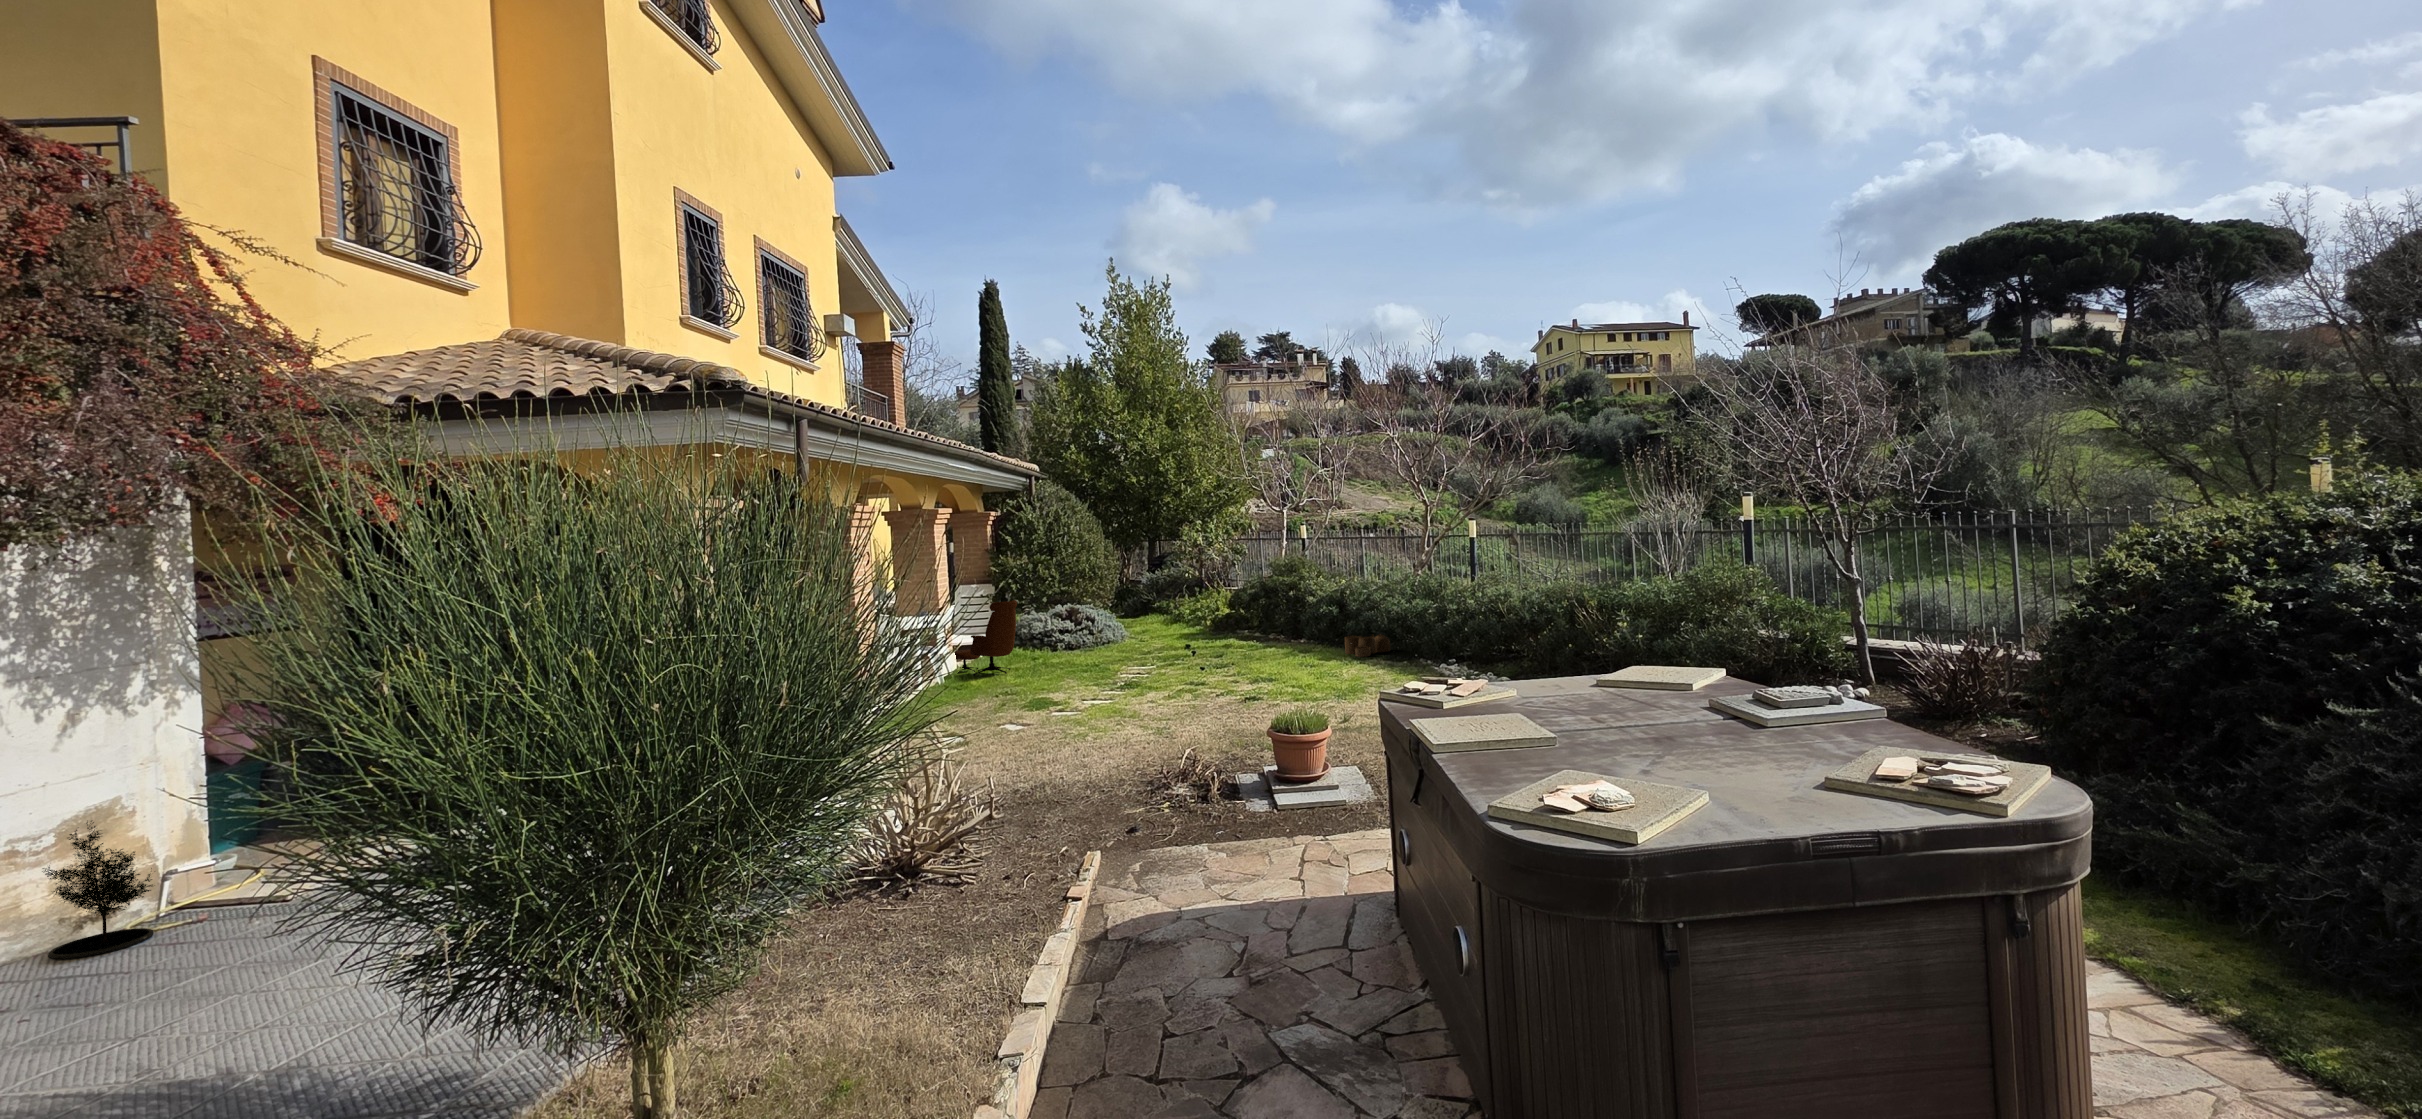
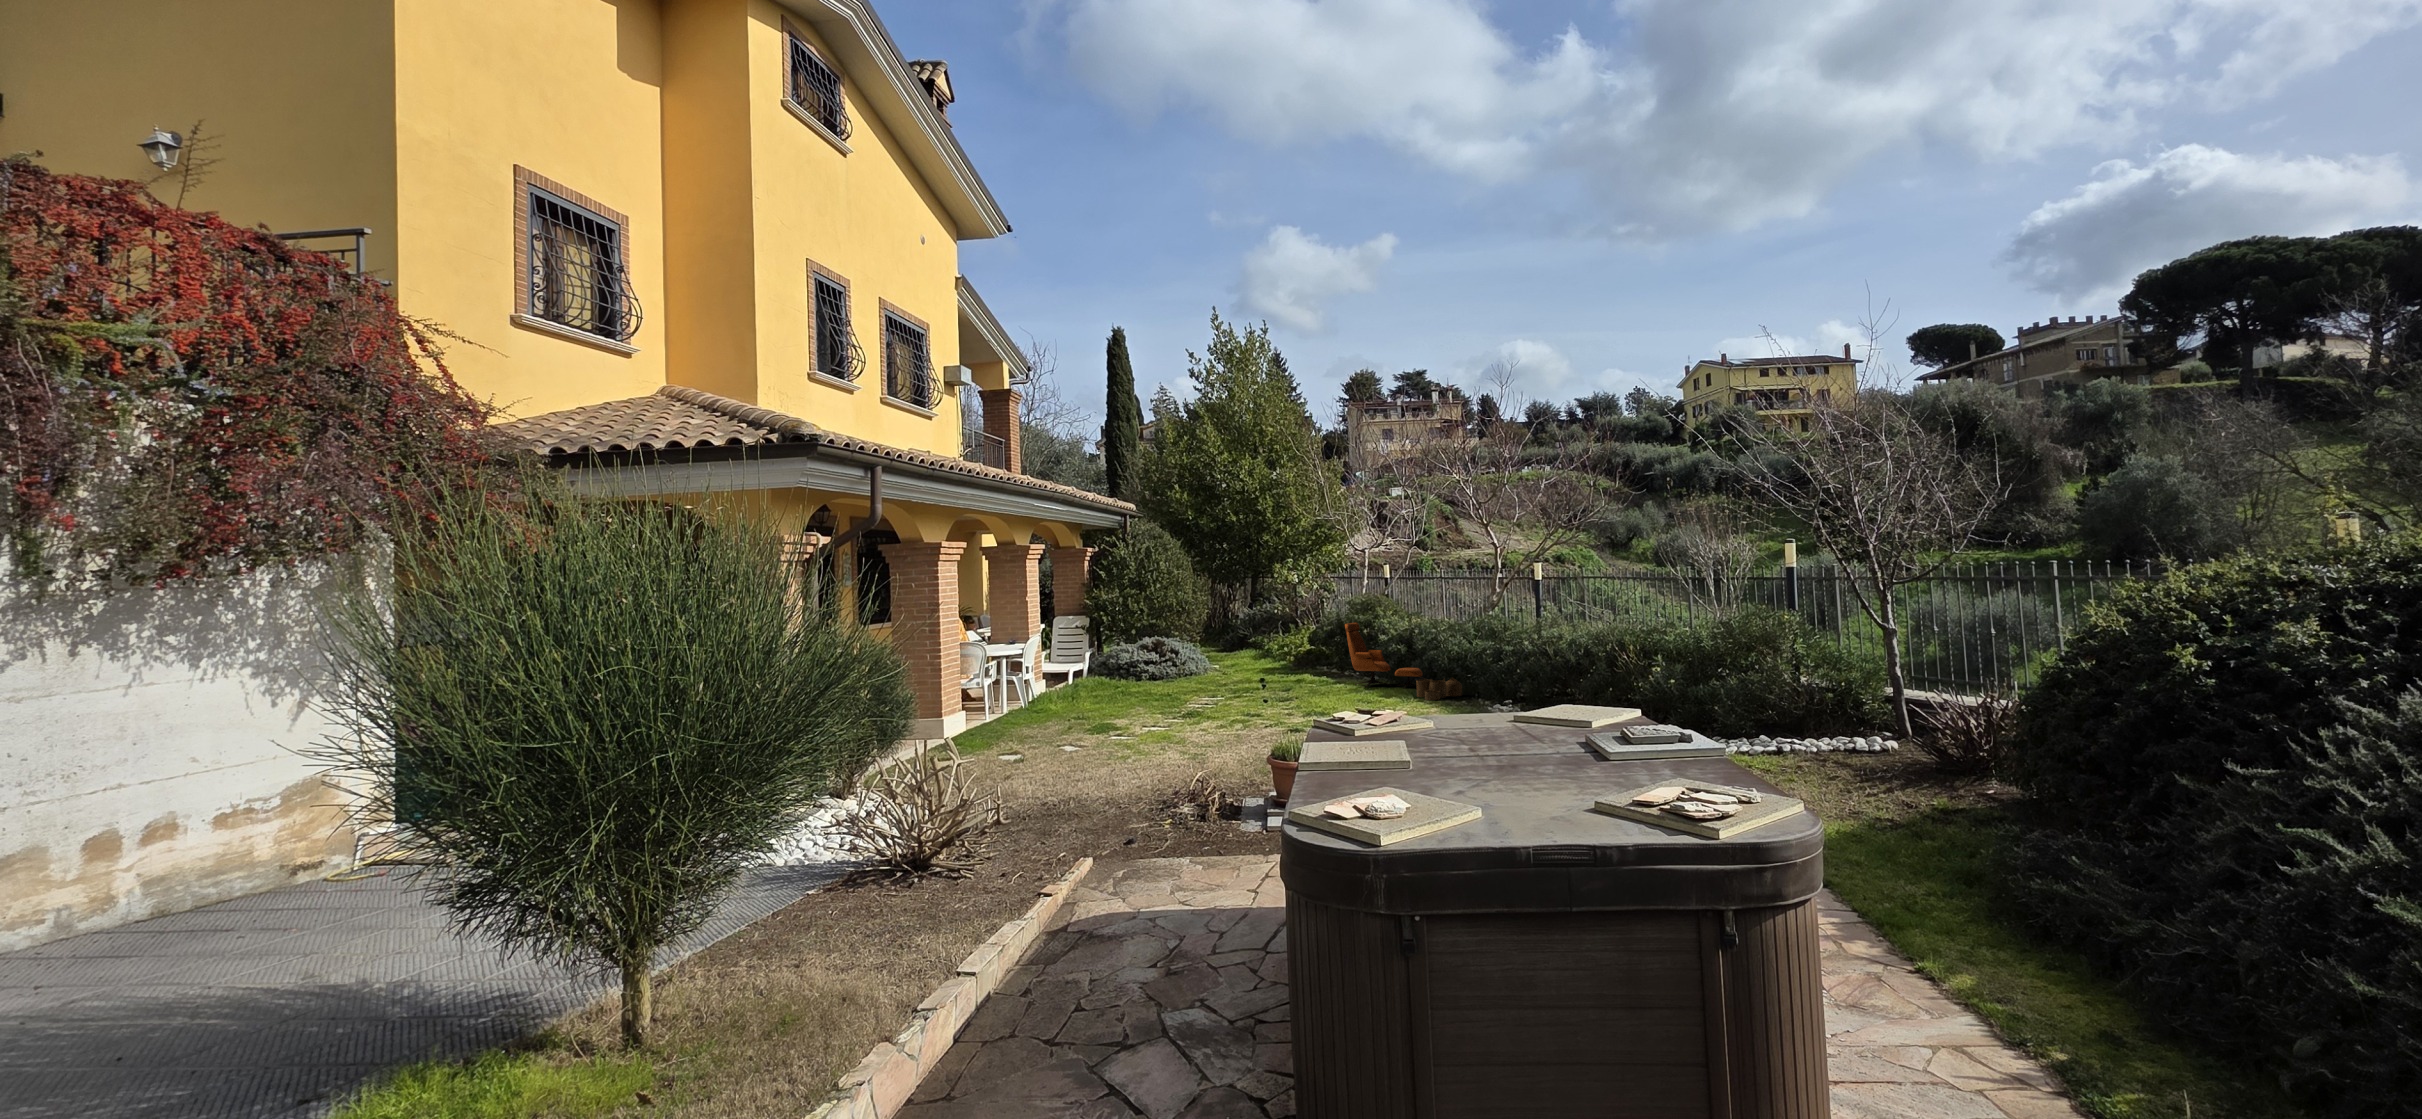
lounge chair: present [955,600,1017,676] -> present [1345,623,1423,688]
potted tree: present [42,821,154,960] -> none [268,784,349,893]

